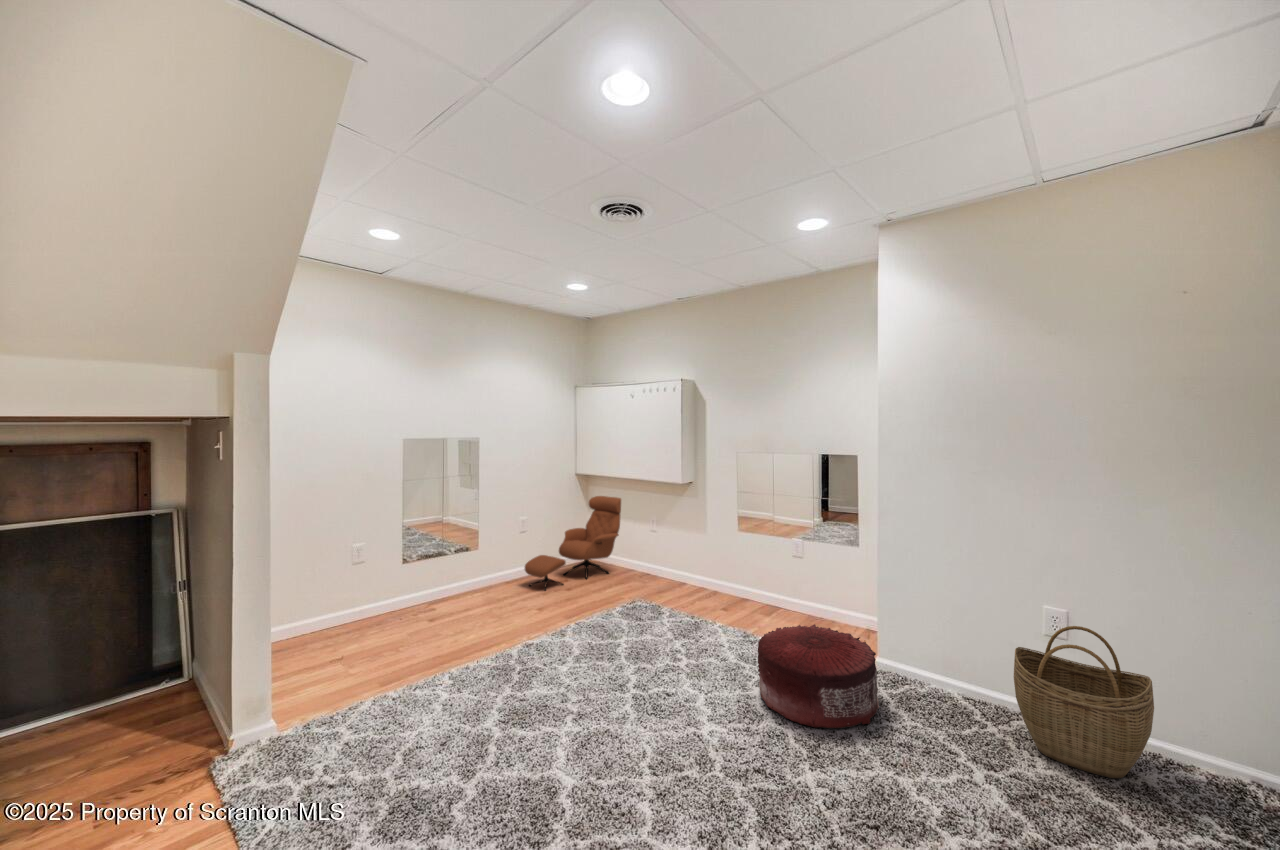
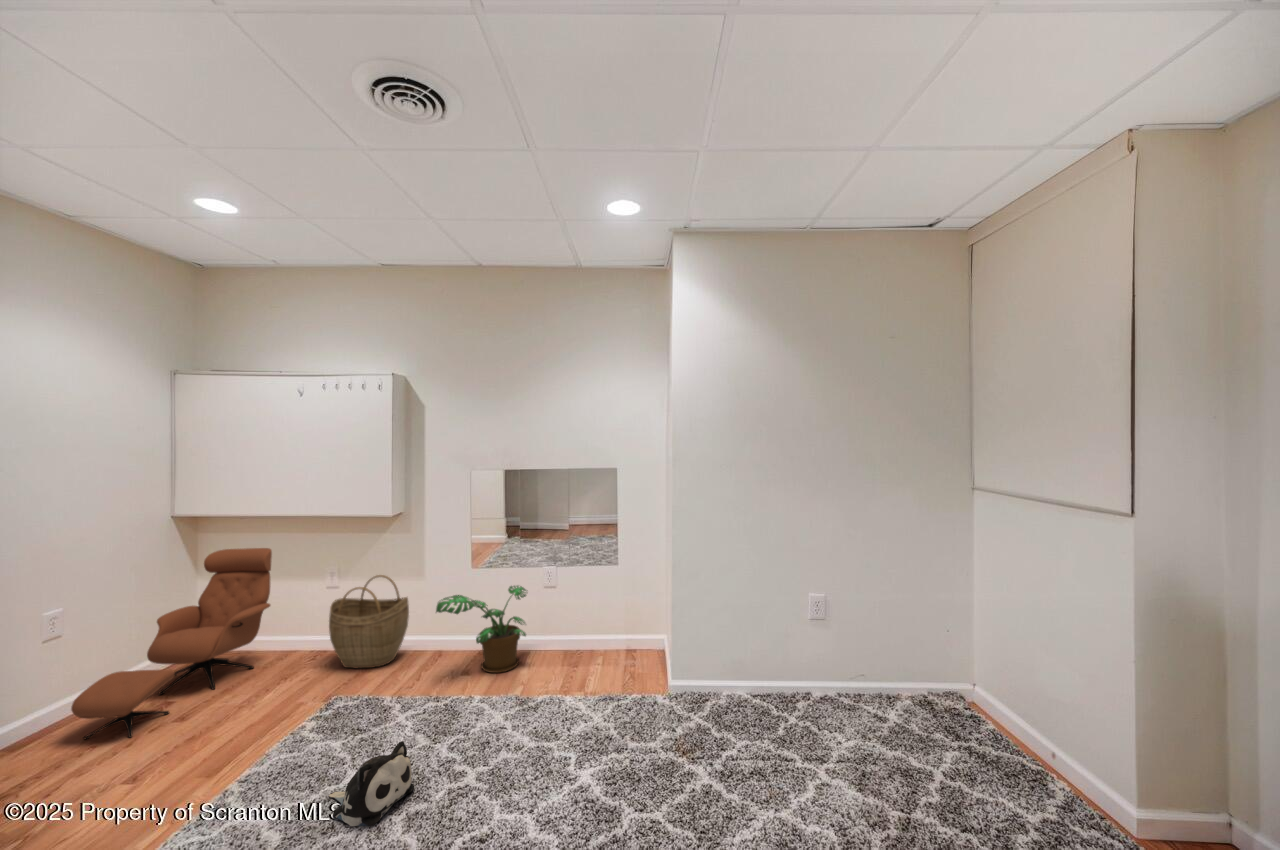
potted plant: none [701,547,781,616] -> present [436,586,526,673]
pouf: present [758,624,879,728] -> none [584,665,719,799]
plush toy: none [605,625,650,665] -> present [329,741,414,826]
woven basket: present [1014,626,1154,779] -> present [329,575,409,668]

